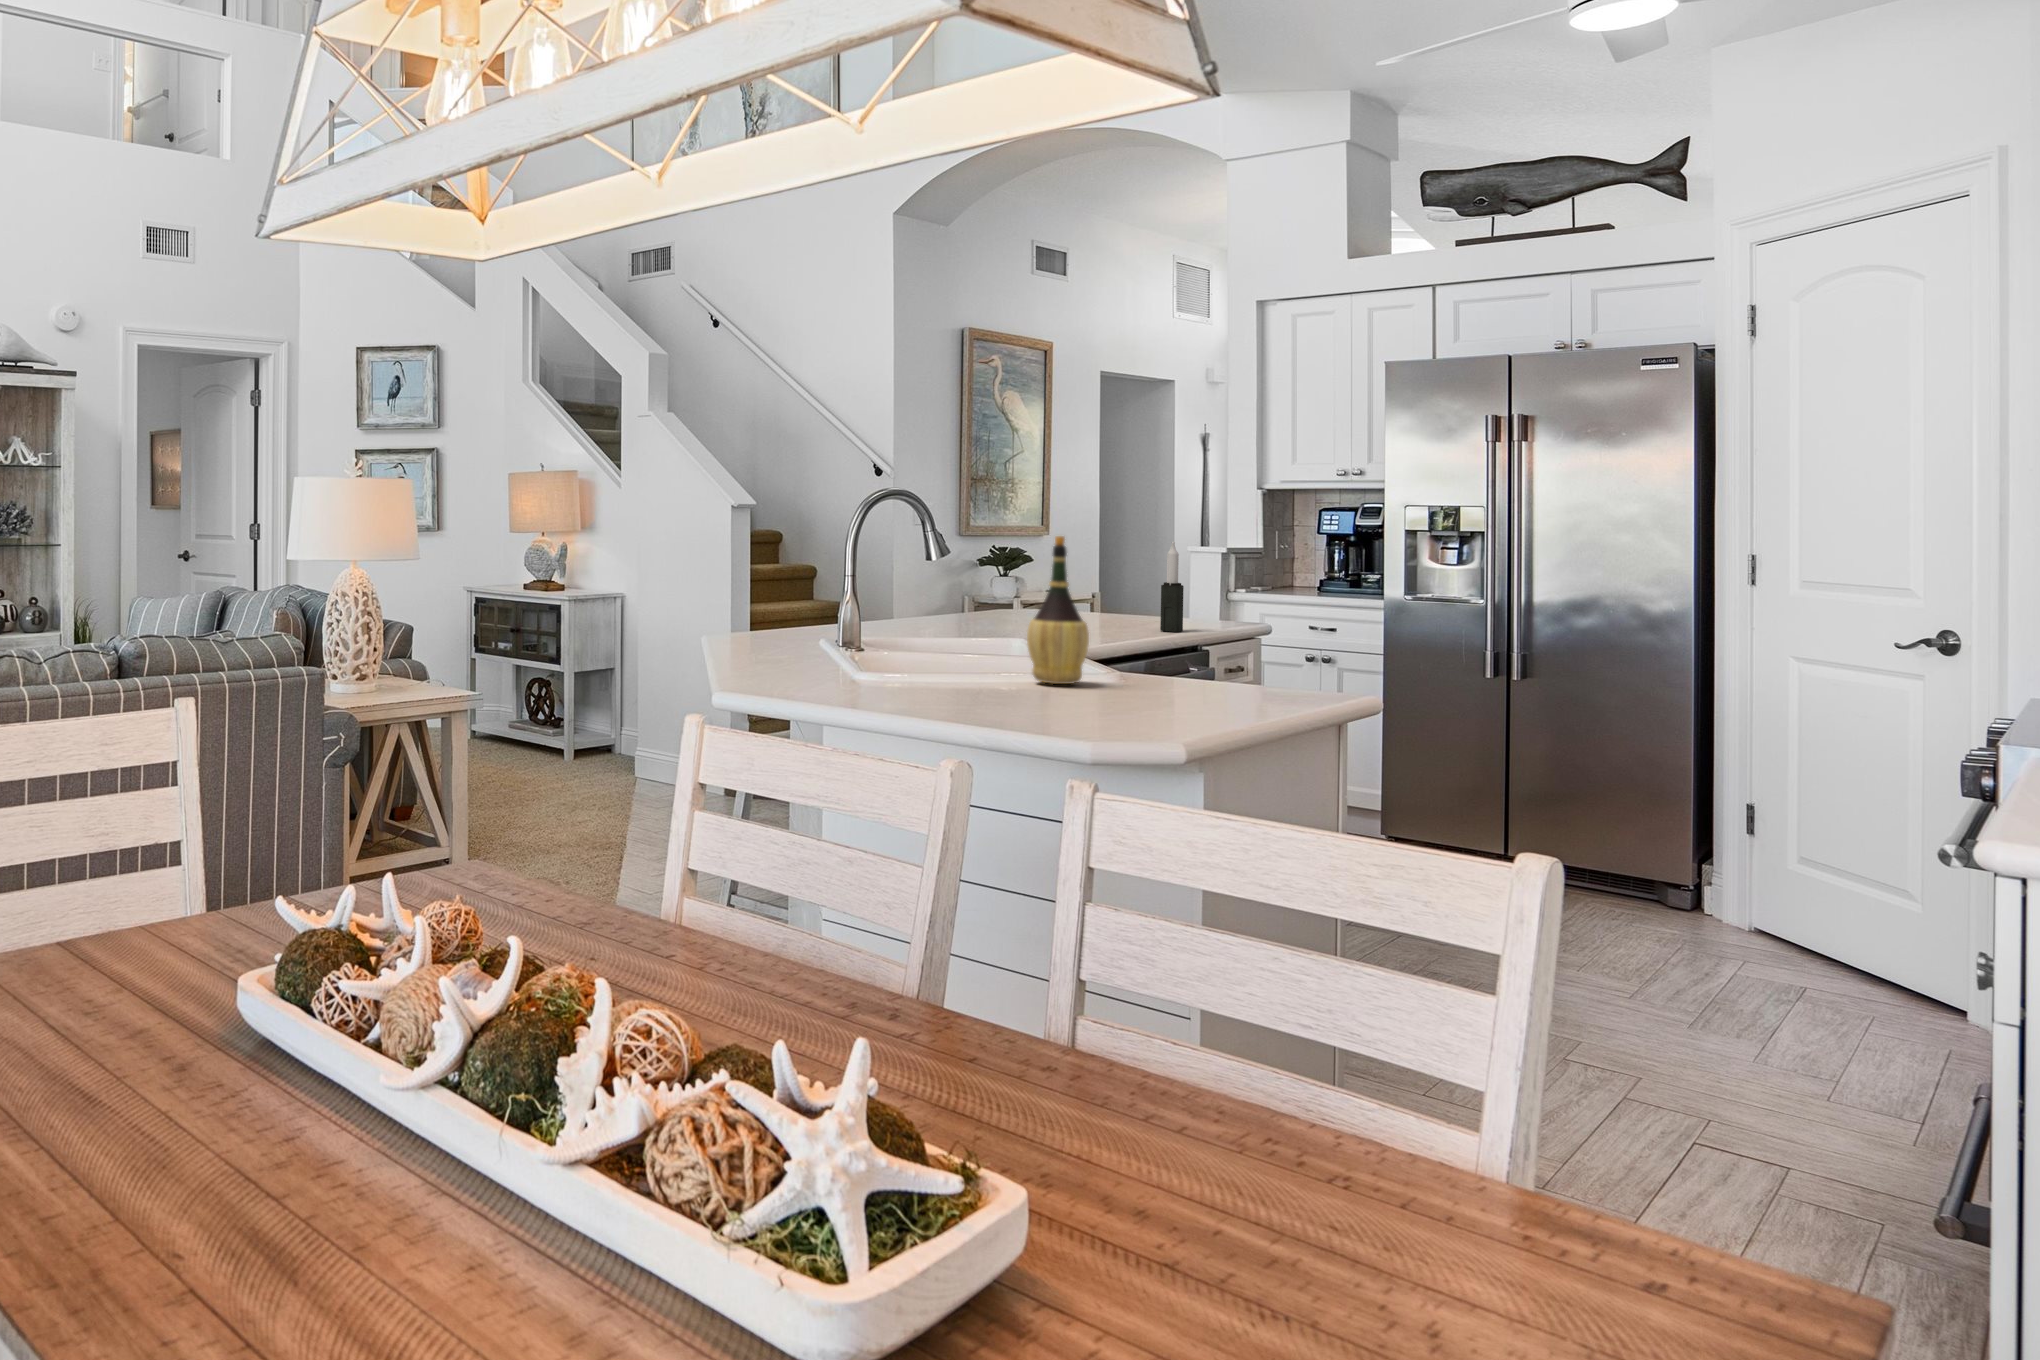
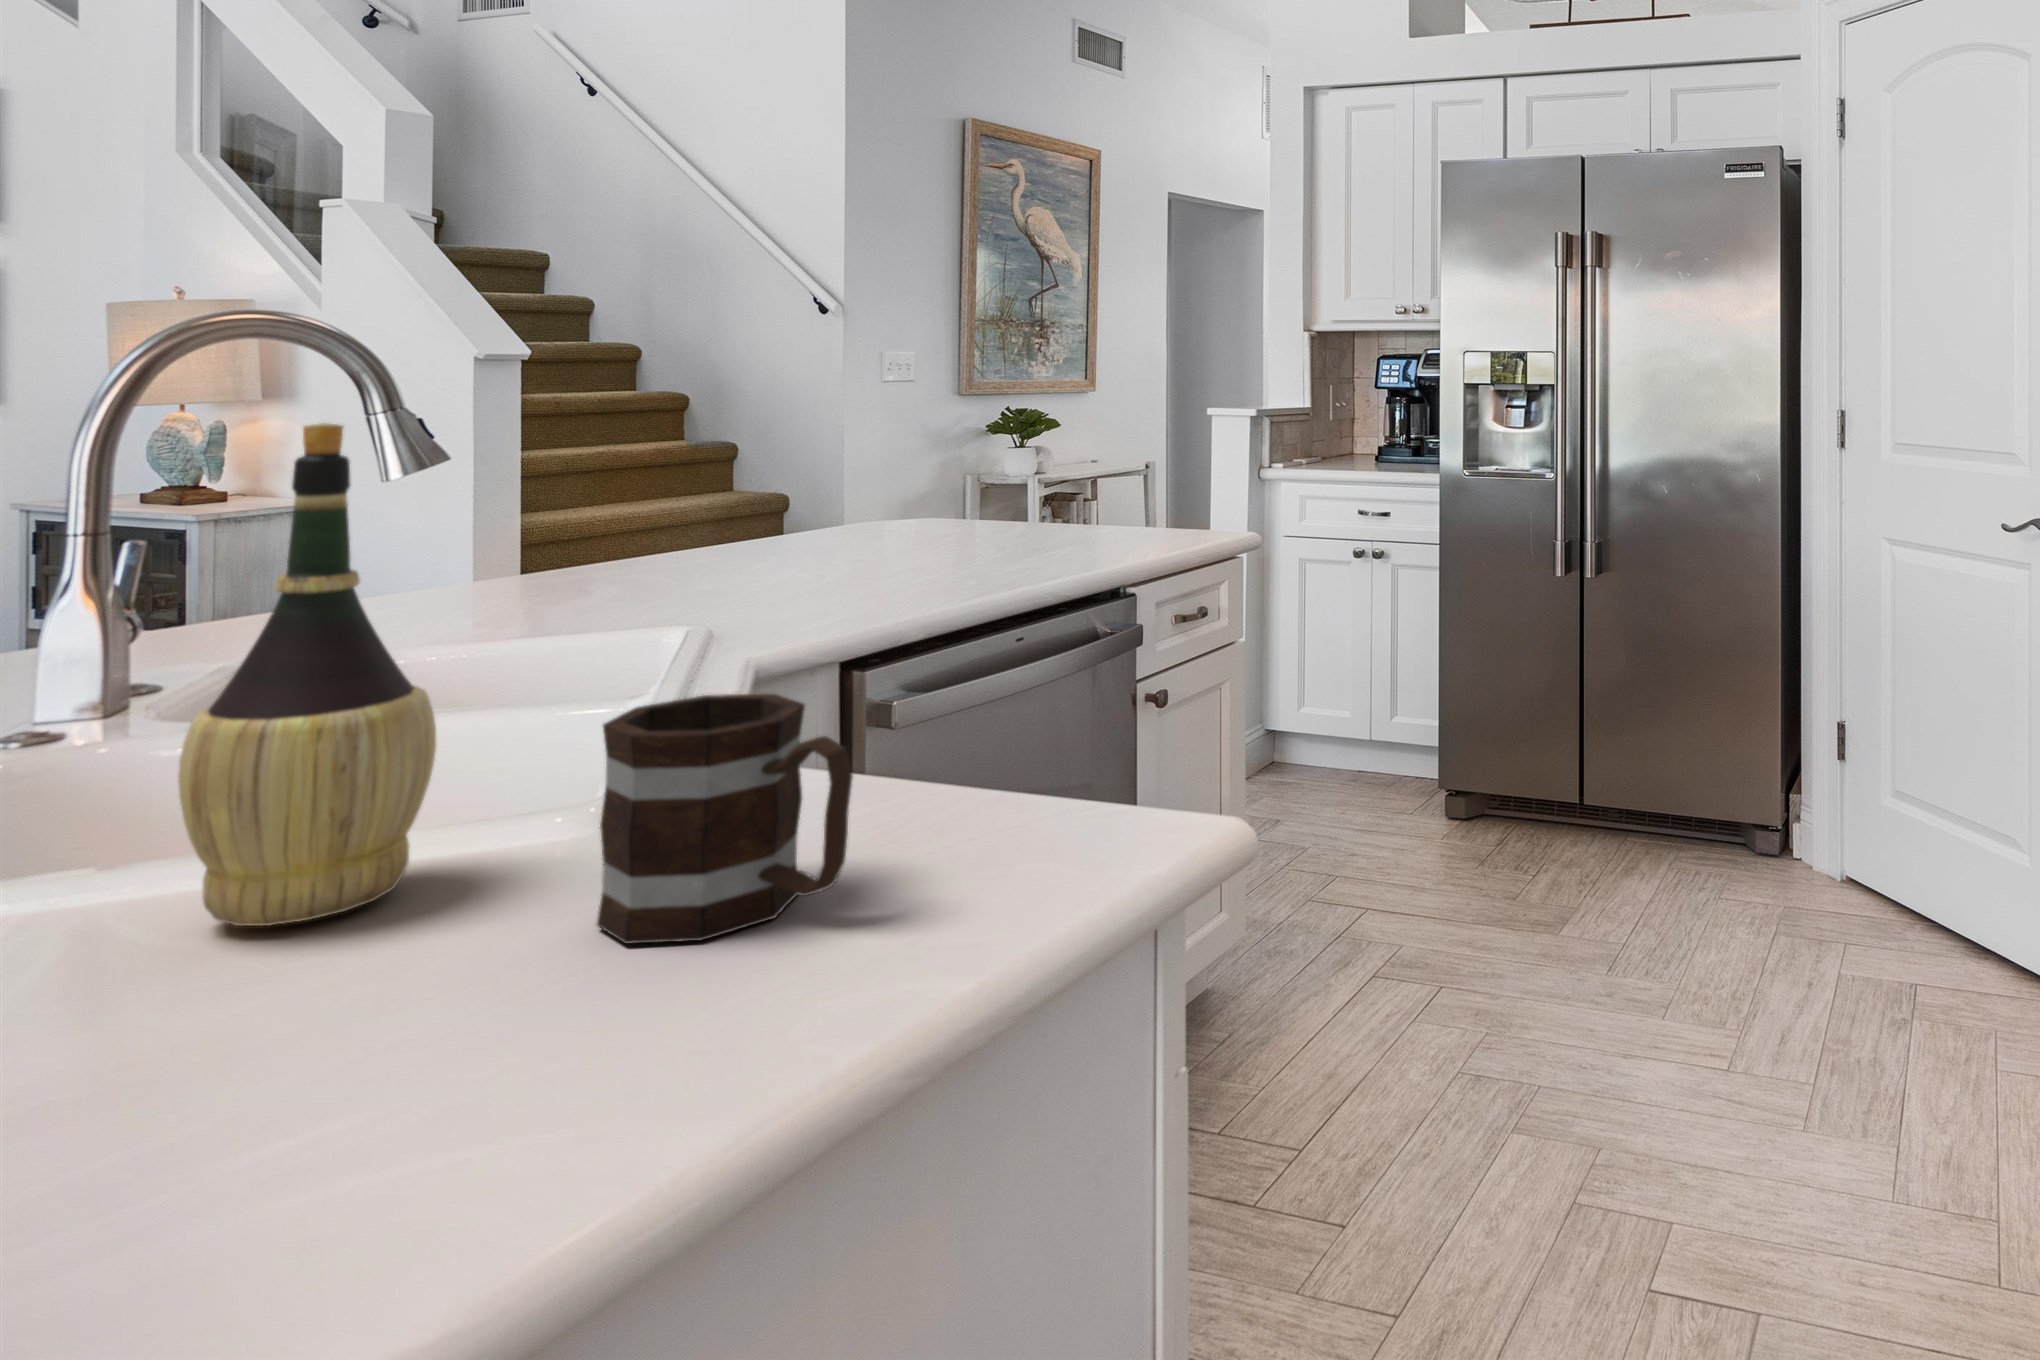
candle: present [1160,541,1184,632] -> none [1051,409,1093,570]
mug: none [1158,627,1242,695] -> present [597,694,853,944]

